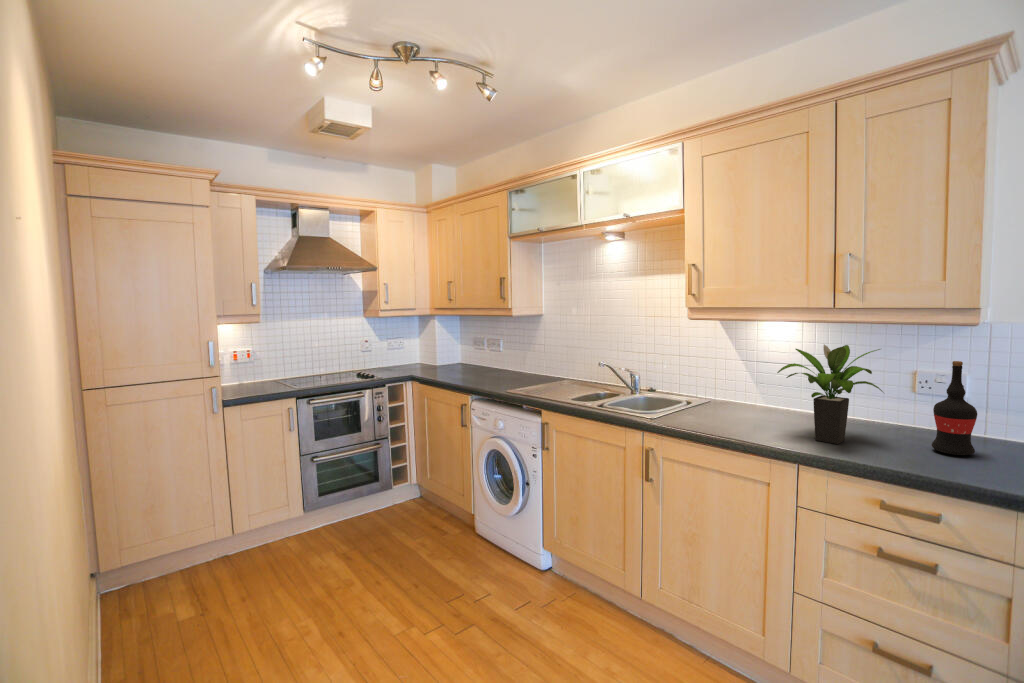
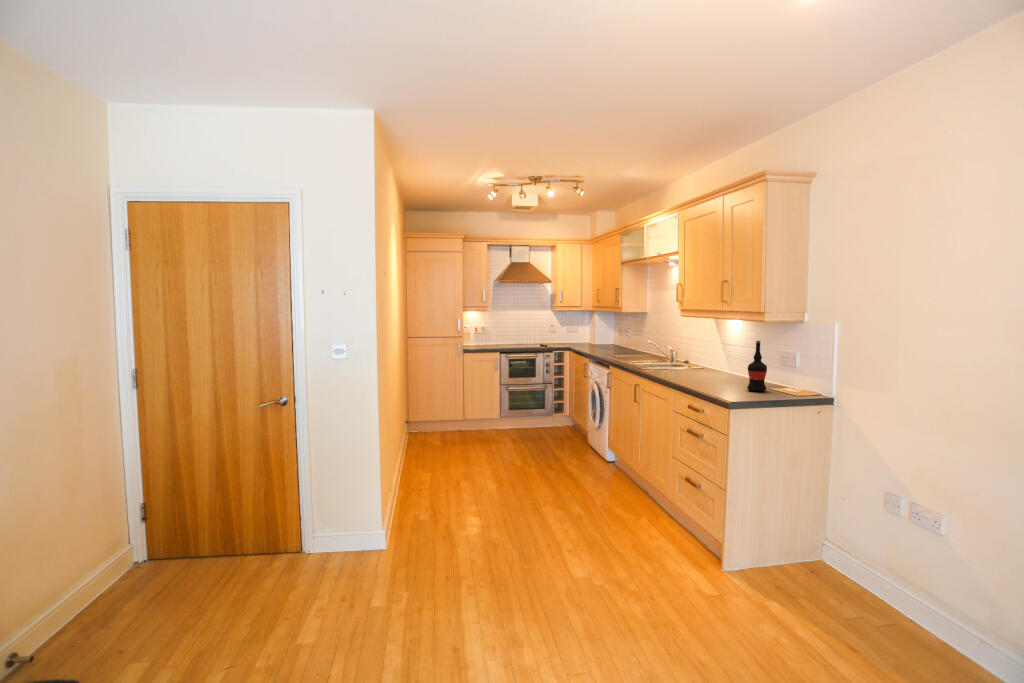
potted plant: present [777,344,883,444] -> none [686,330,737,384]

